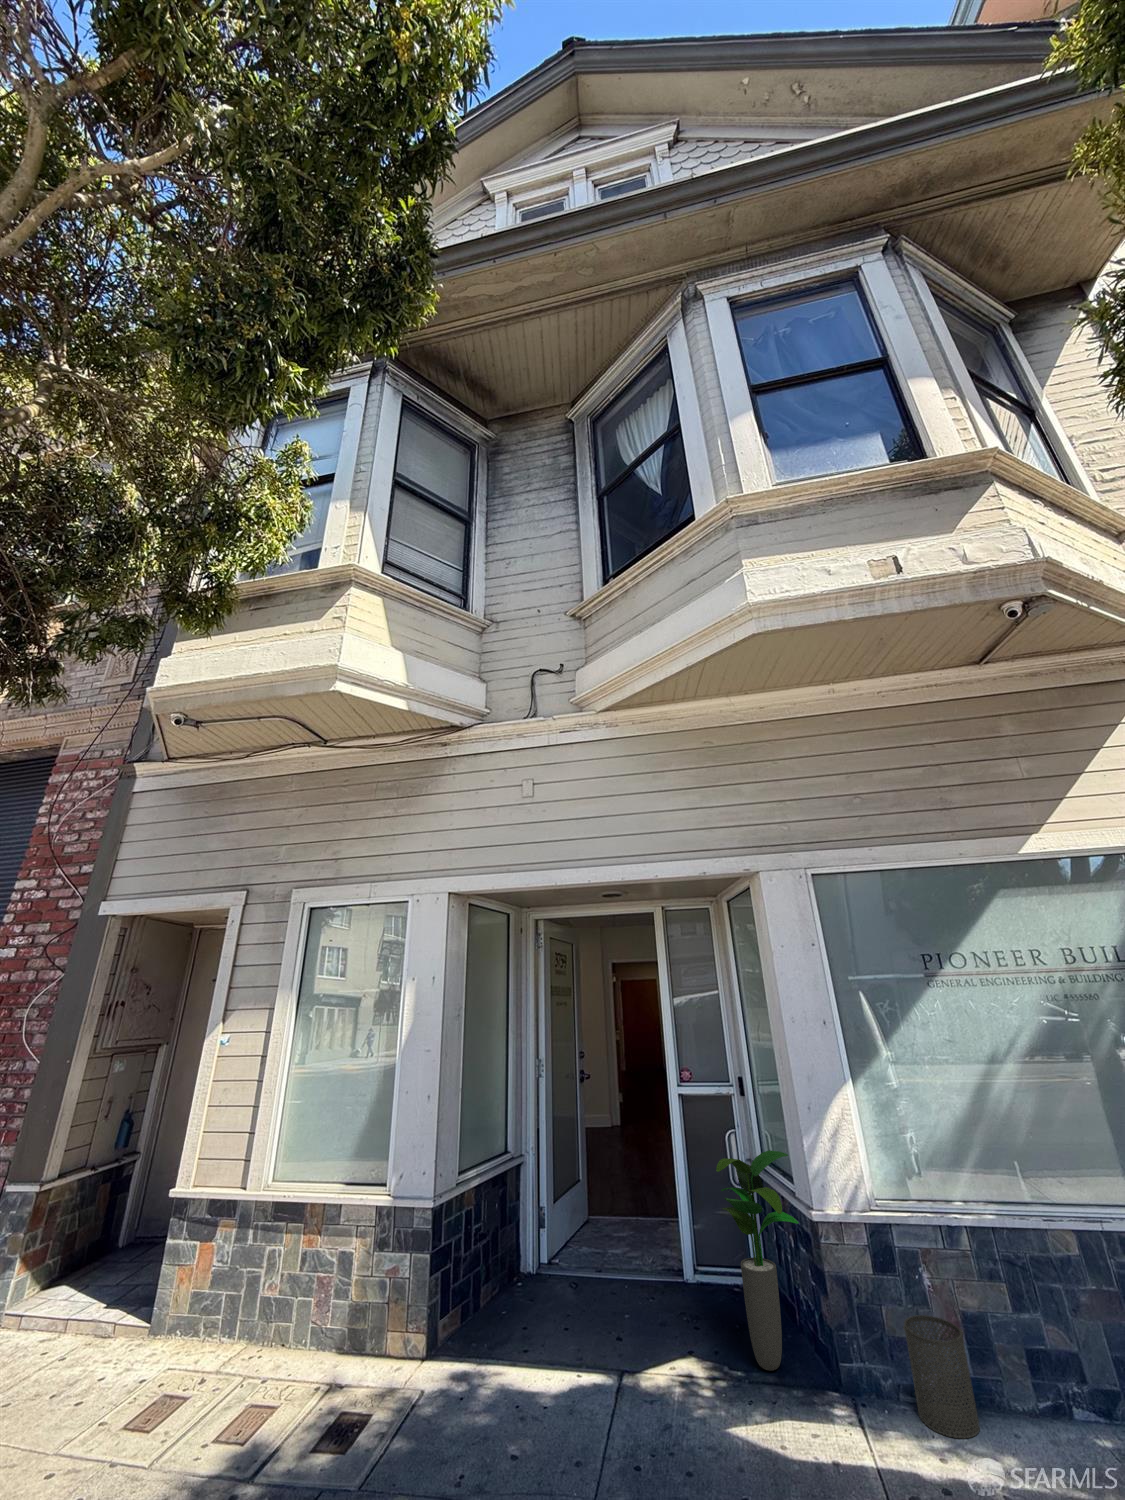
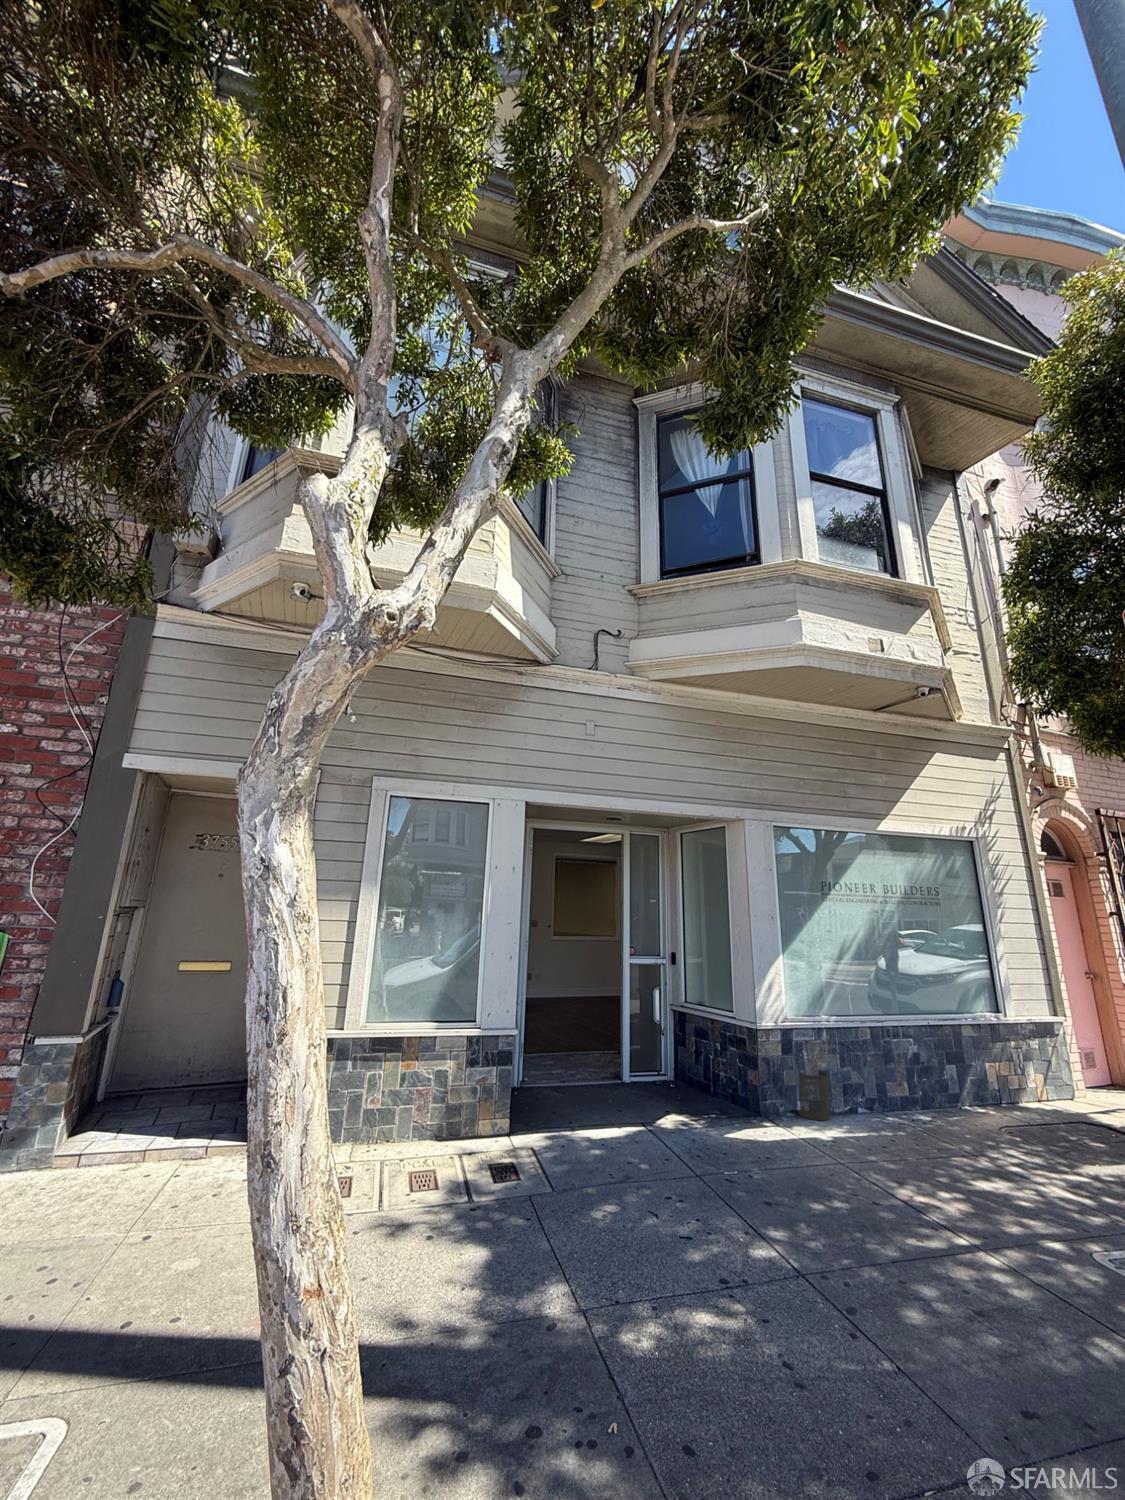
potted plant: present [716,1150,799,1371] -> none [690,991,743,1111]

